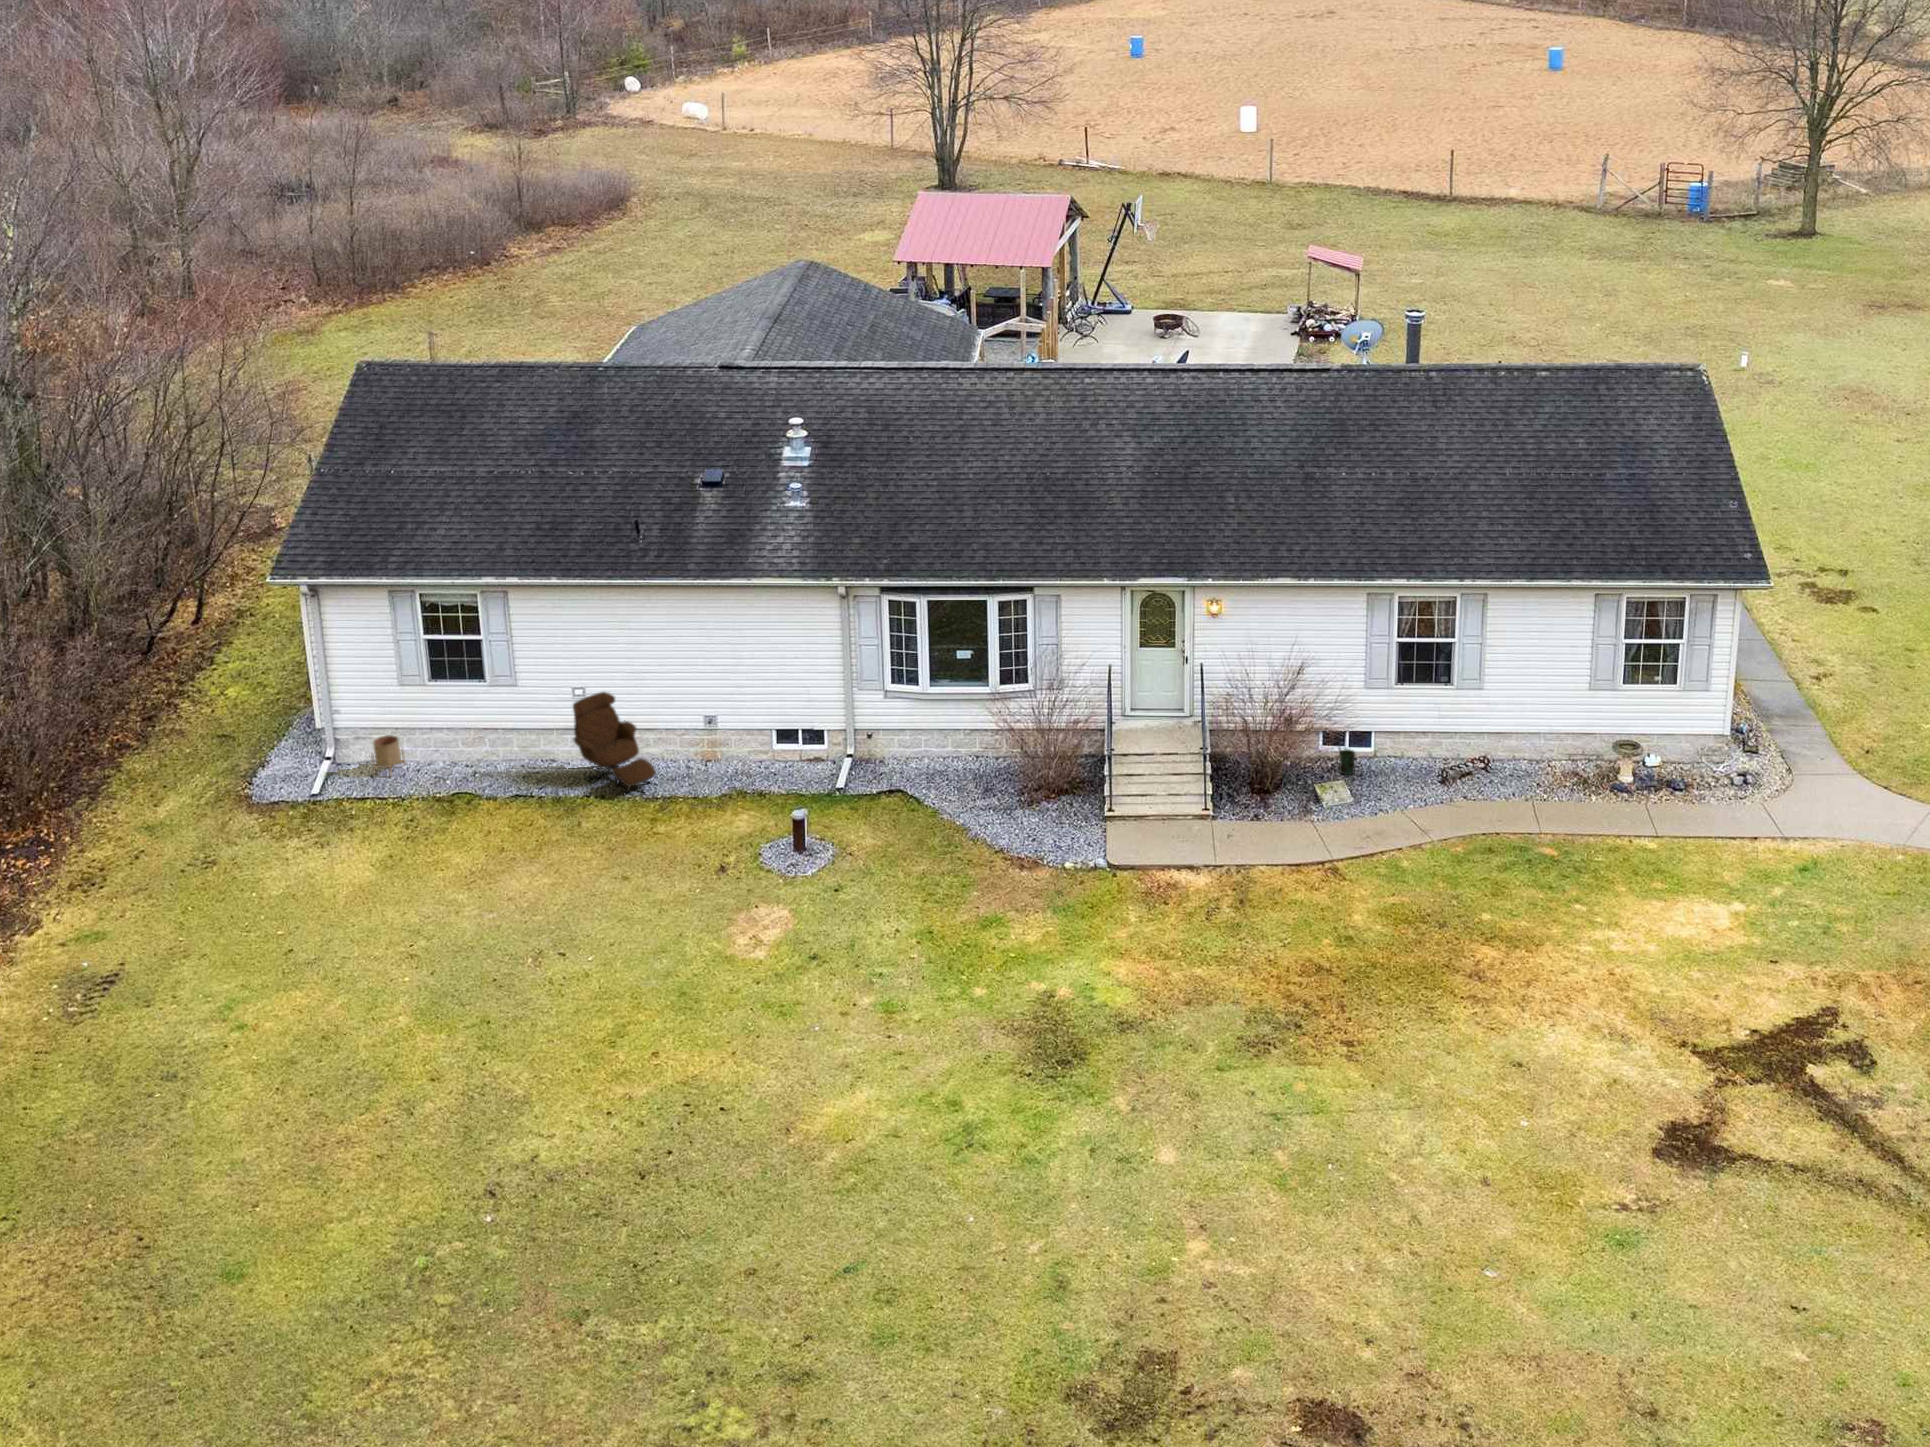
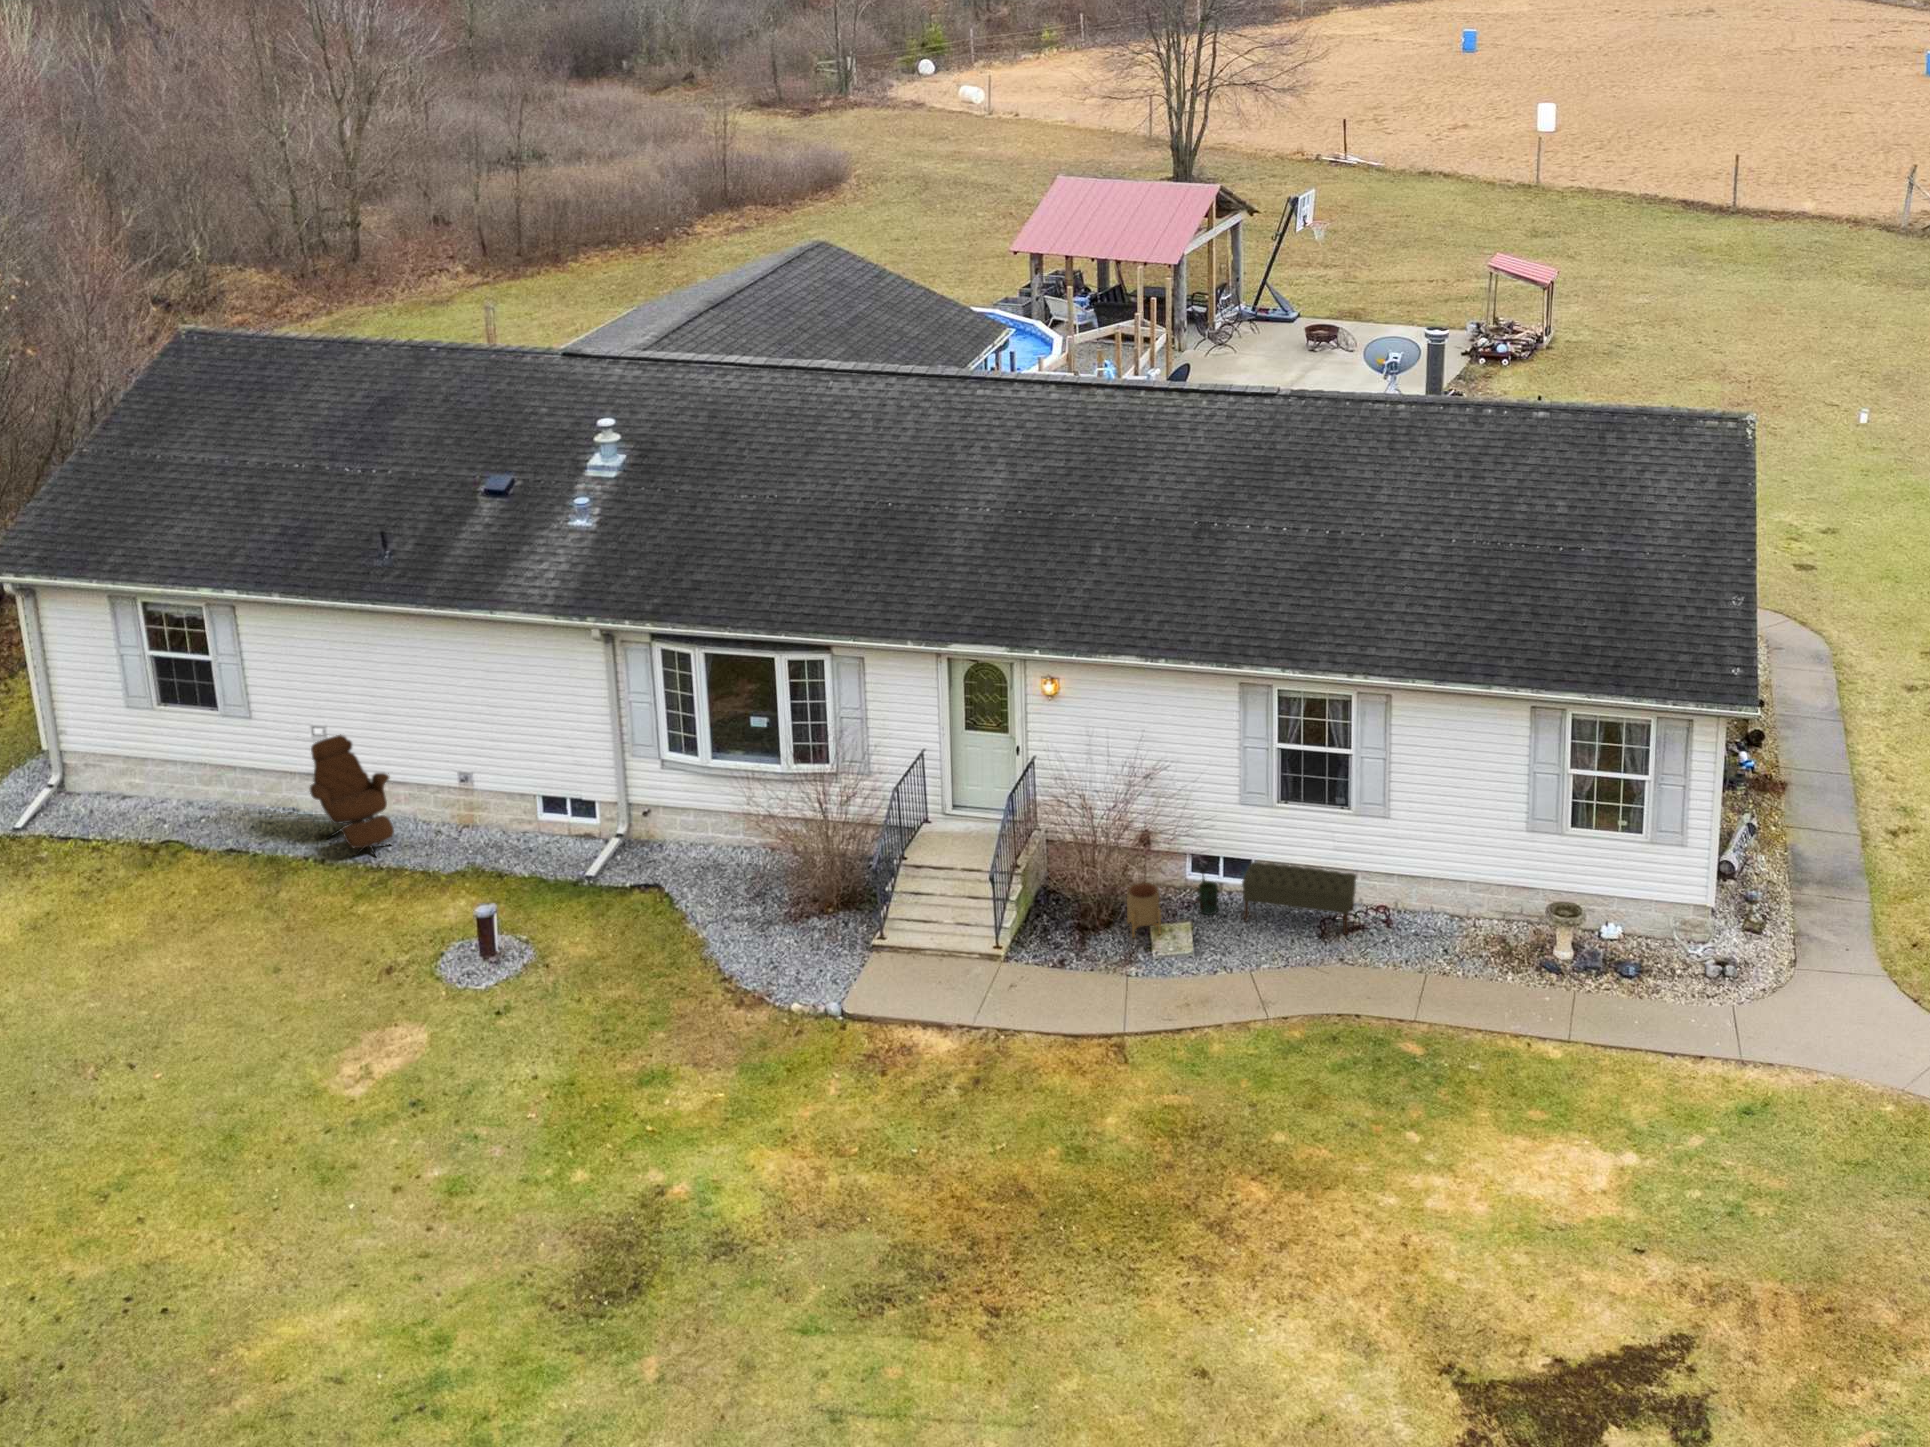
bench: none [1377,731,1465,780] -> present [1242,861,1357,935]
planter: present [372,735,405,776] -> present [1127,882,1161,937]

